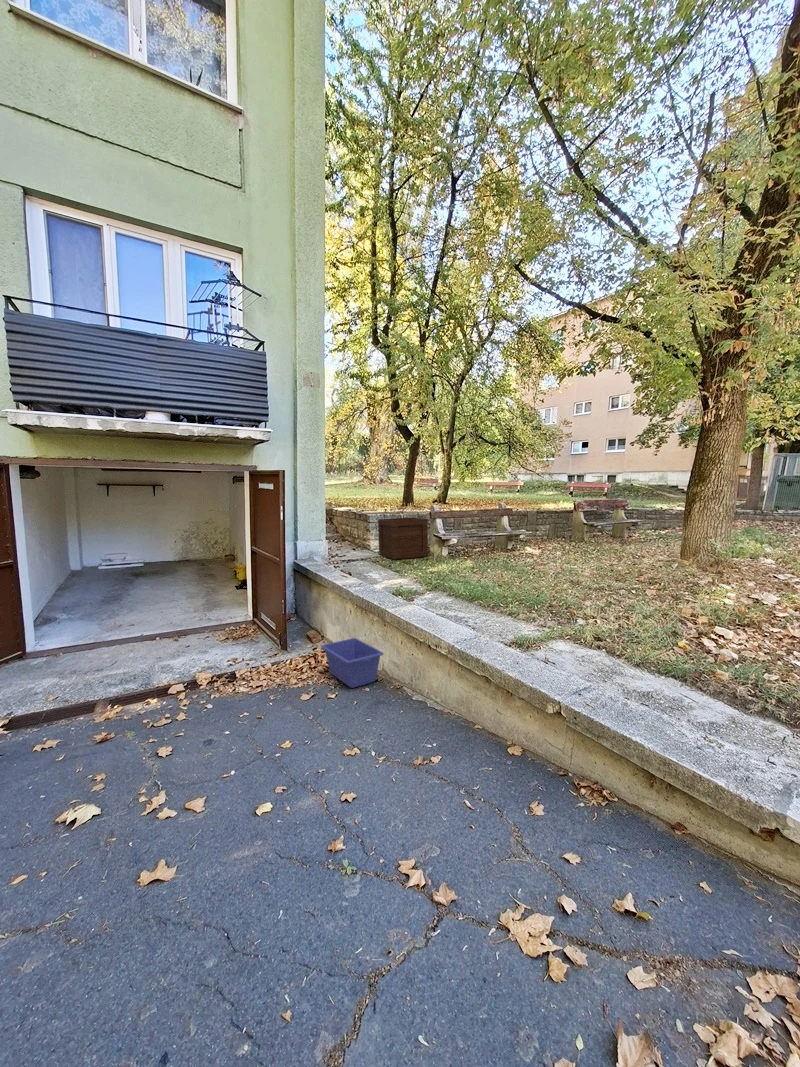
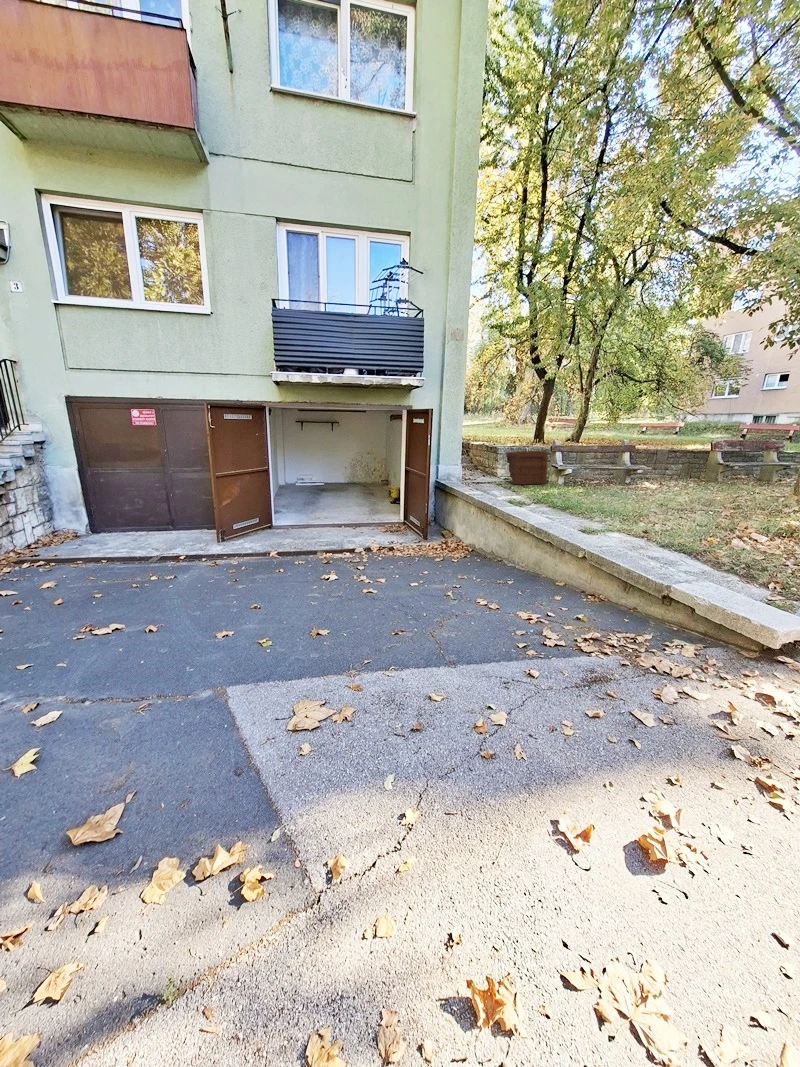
storage bin: present [321,638,383,688] -> none [450,528,491,556]

